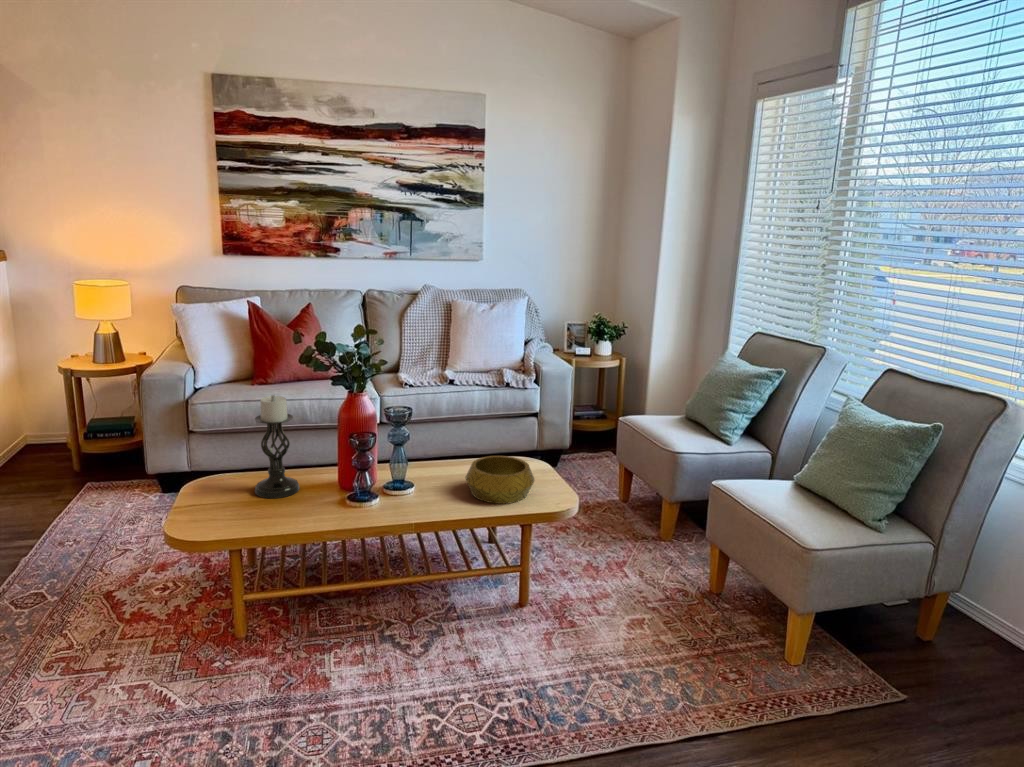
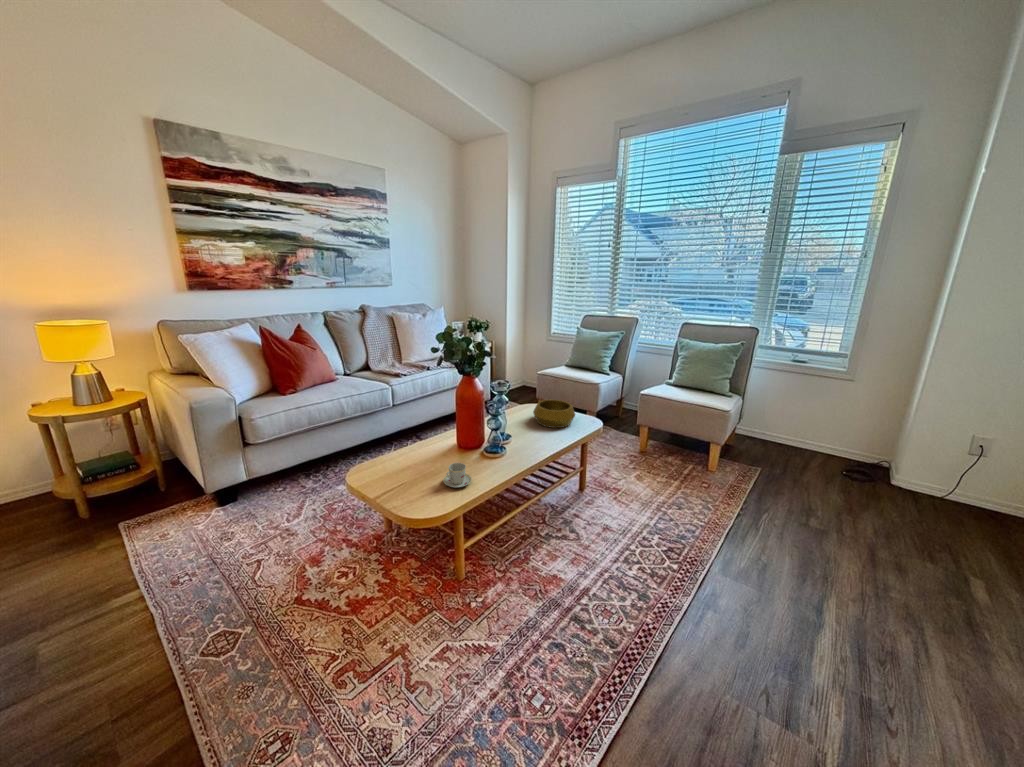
candle holder: present [255,395,299,498] -> none [418,388,450,466]
teacup: none [224,494,264,526] -> present [443,463,472,488]

